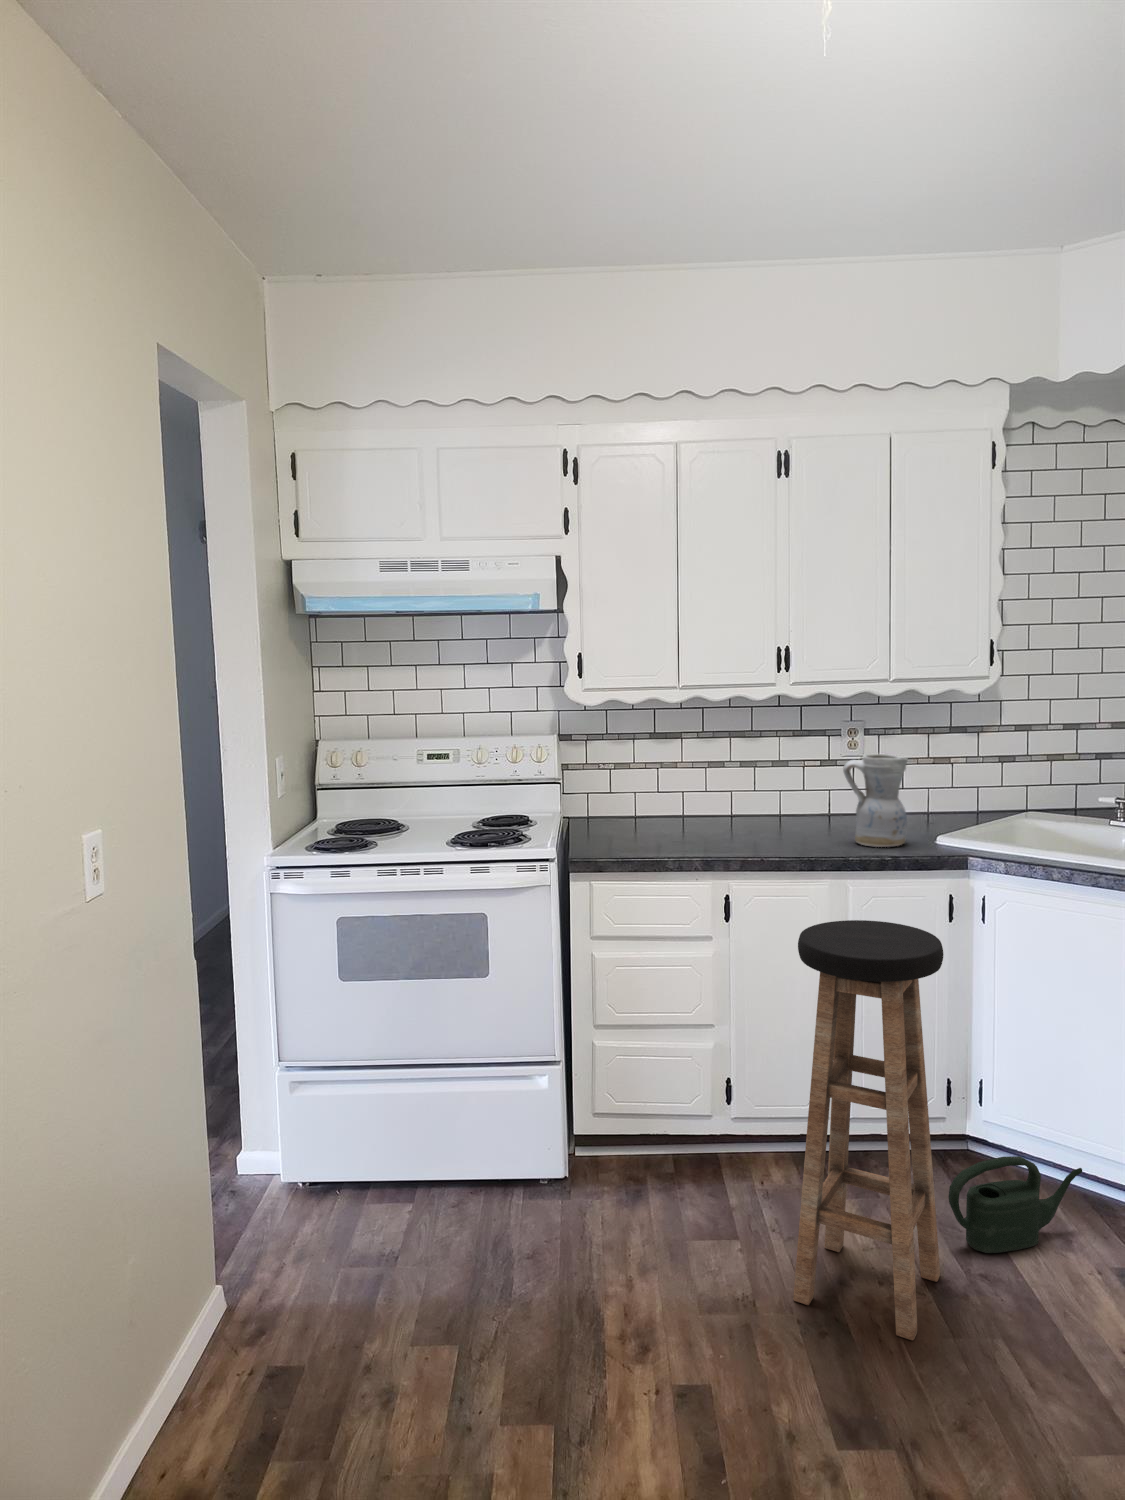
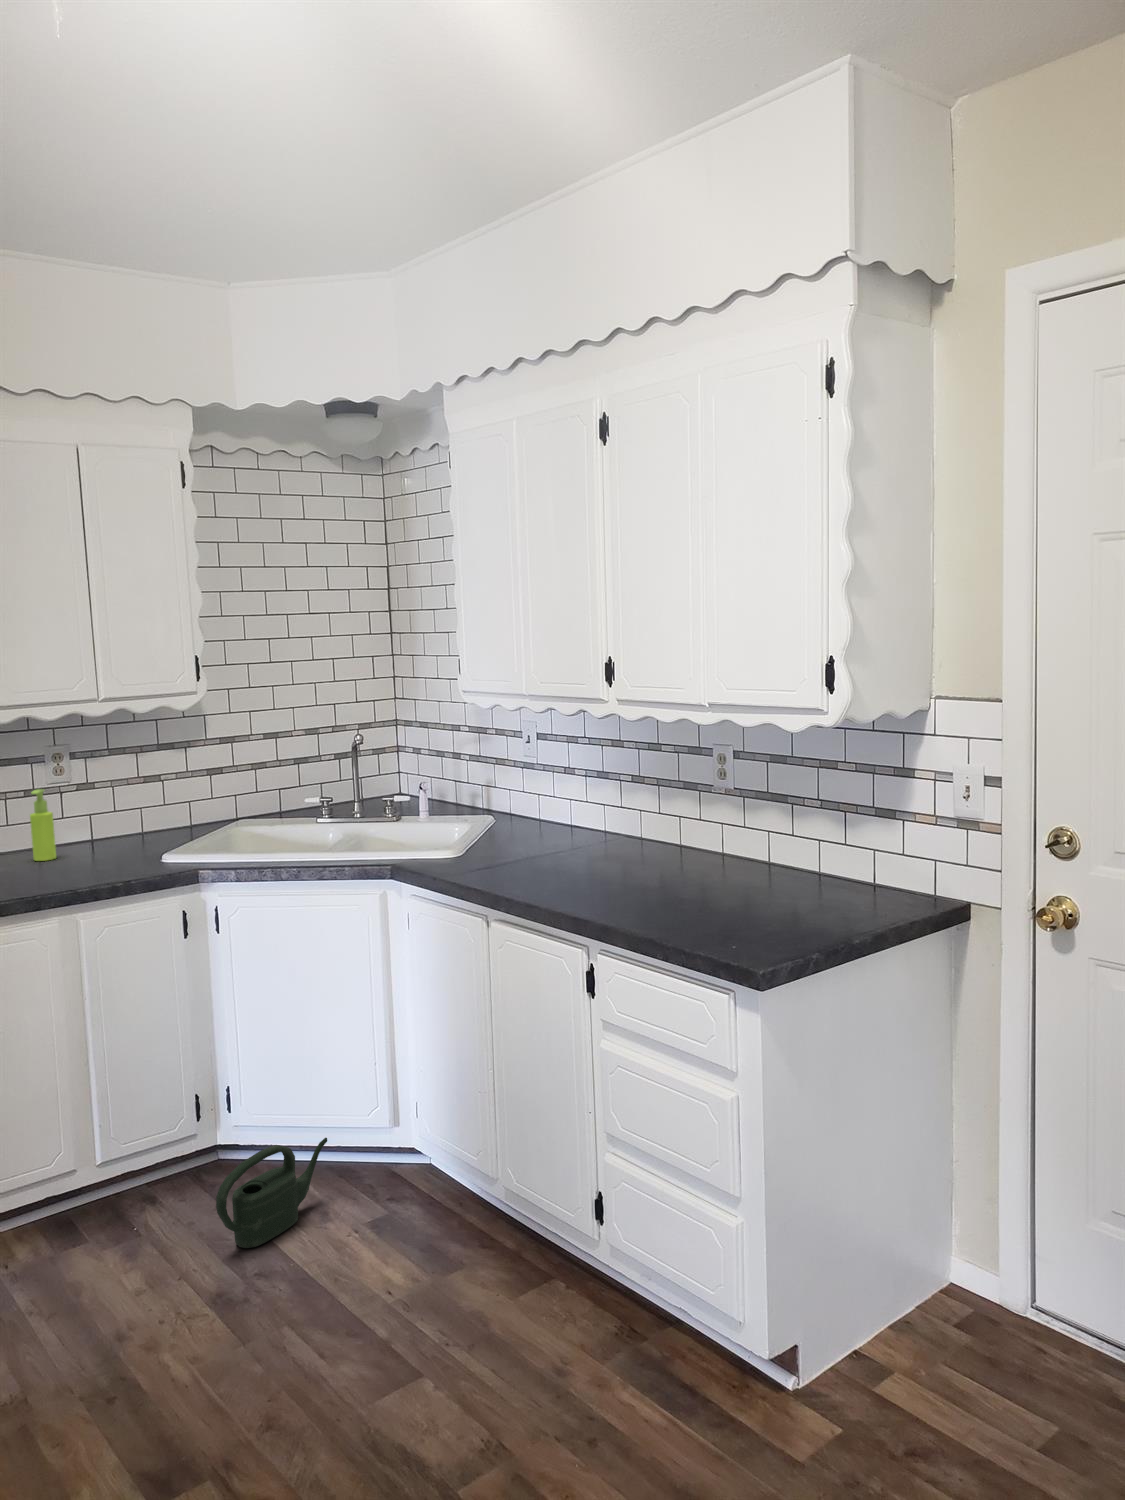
ceramic pitcher: present [843,754,908,847] -> none [58,777,133,876]
soap dispenser: none [824,761,843,826] -> present [30,789,56,861]
bar stool: present [793,920,944,1340] -> none [43,948,217,1376]

